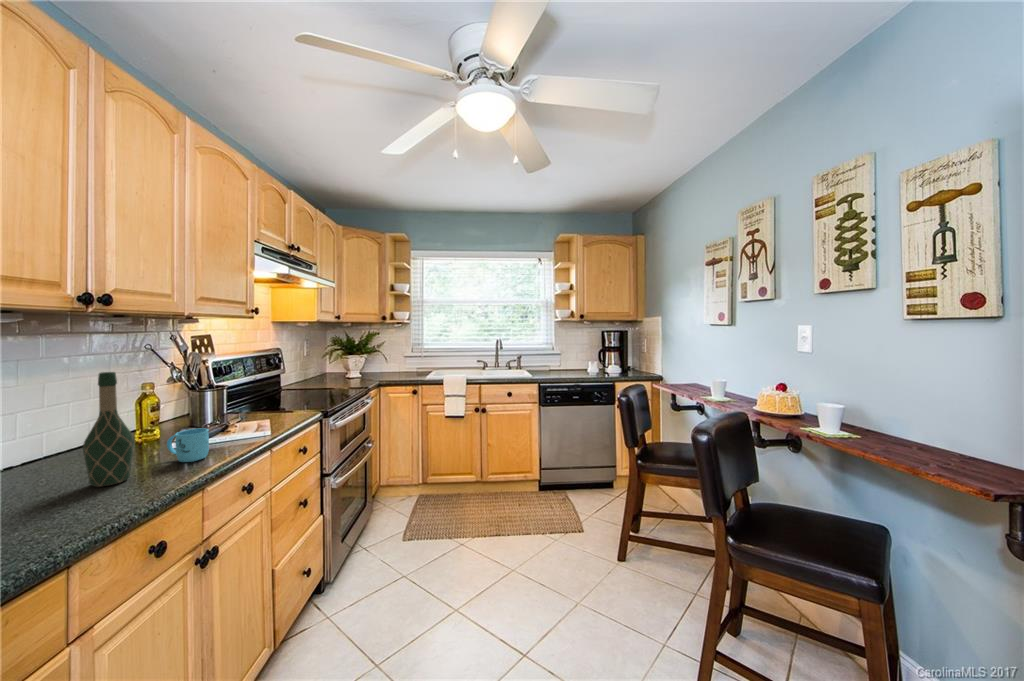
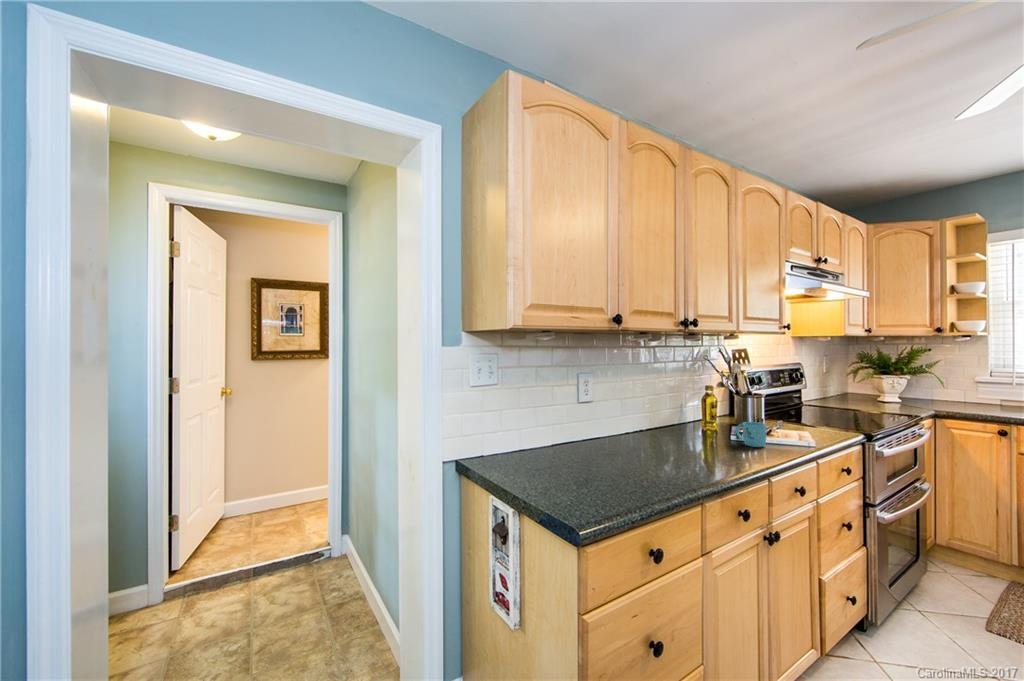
wine bottle: present [83,372,134,487] -> none [695,372,722,449]

